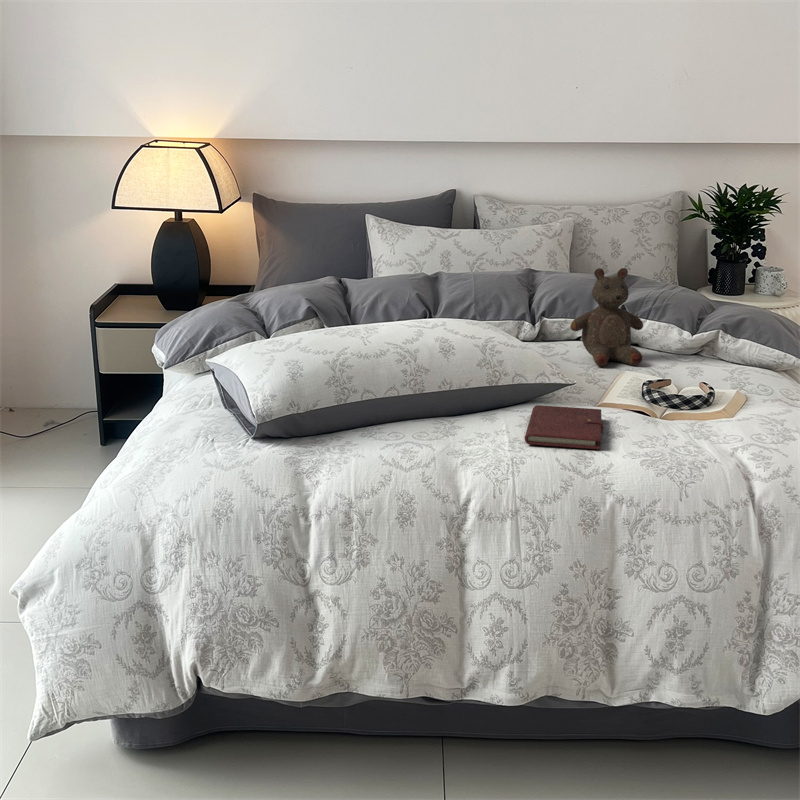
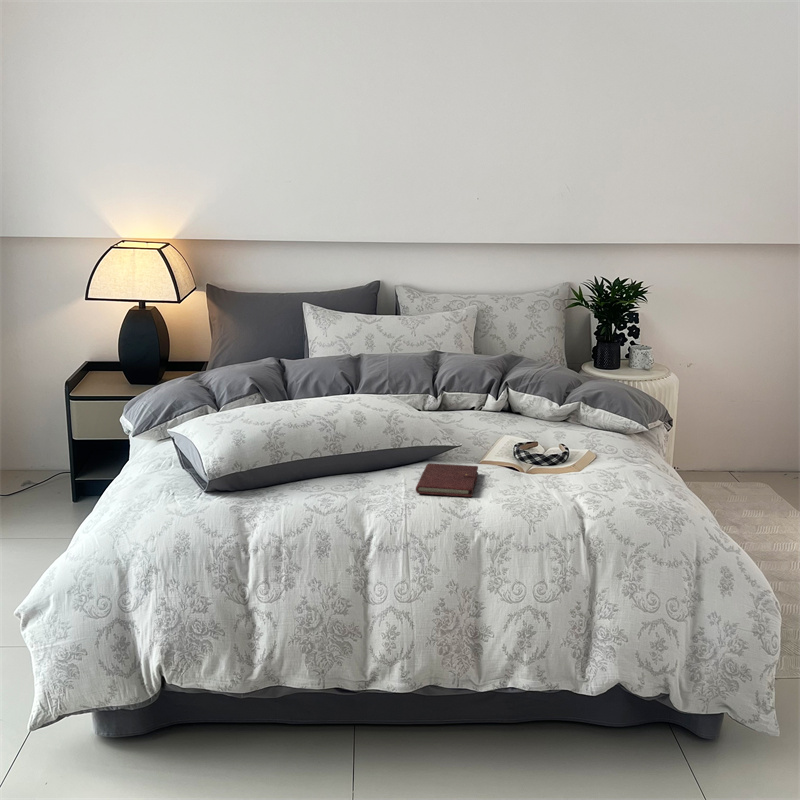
stuffed bear: present [570,268,643,366] -> none [465,353,523,431]

